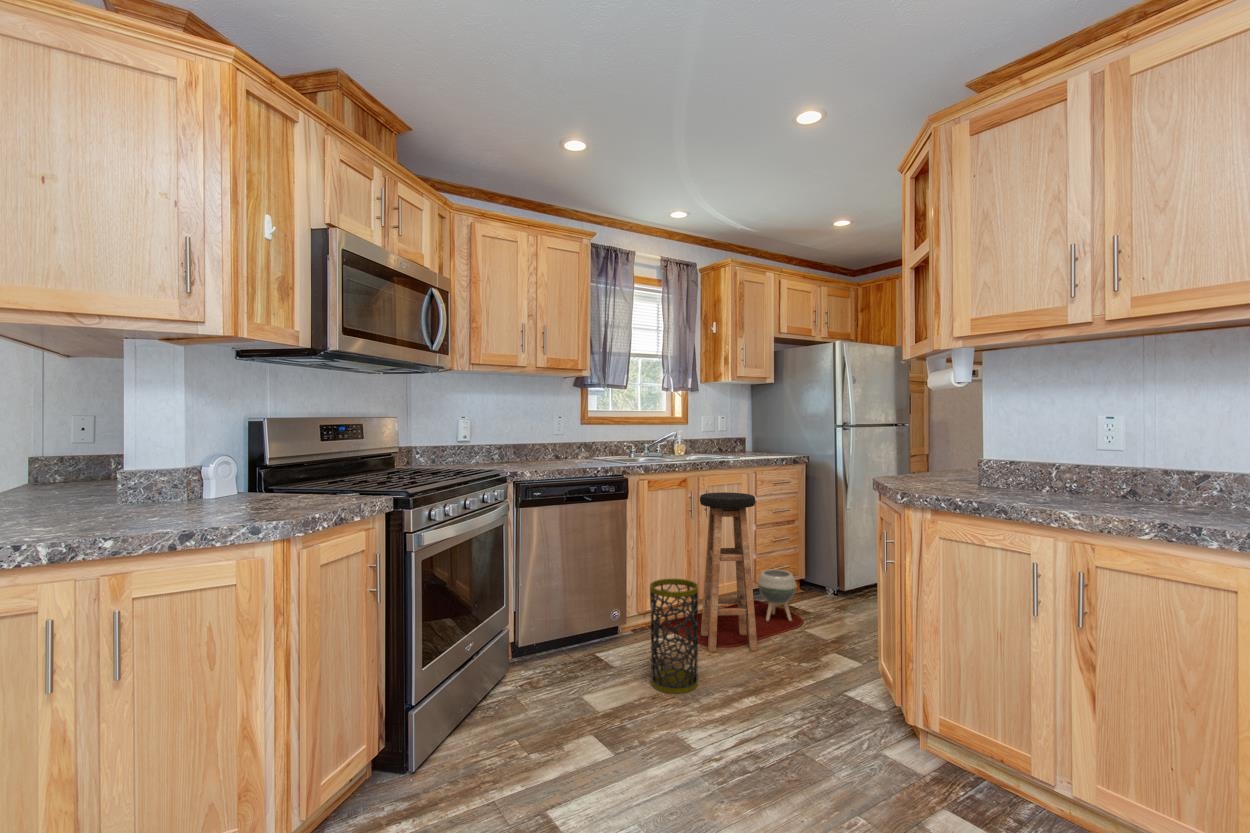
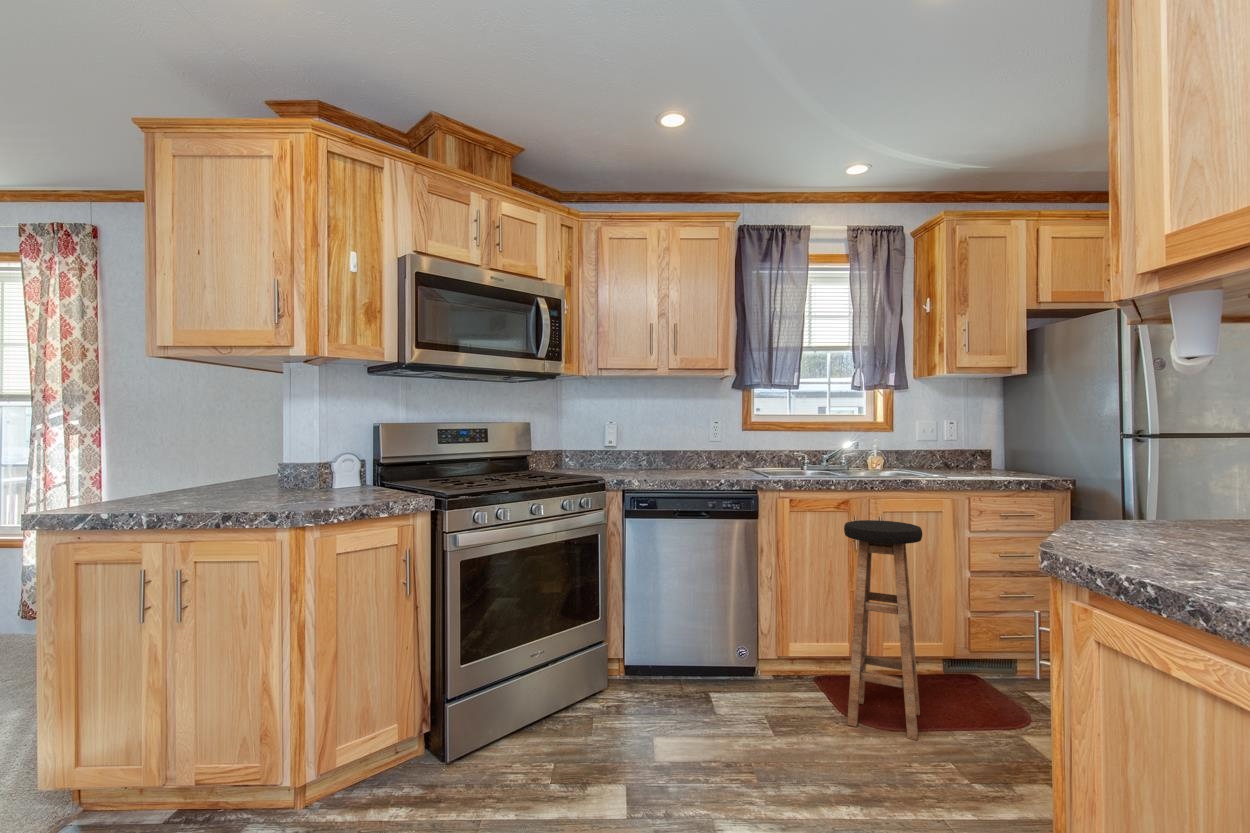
planter: present [758,569,796,621] -> none [957,633,1016,712]
trash can: present [650,579,698,694] -> none [738,621,799,768]

